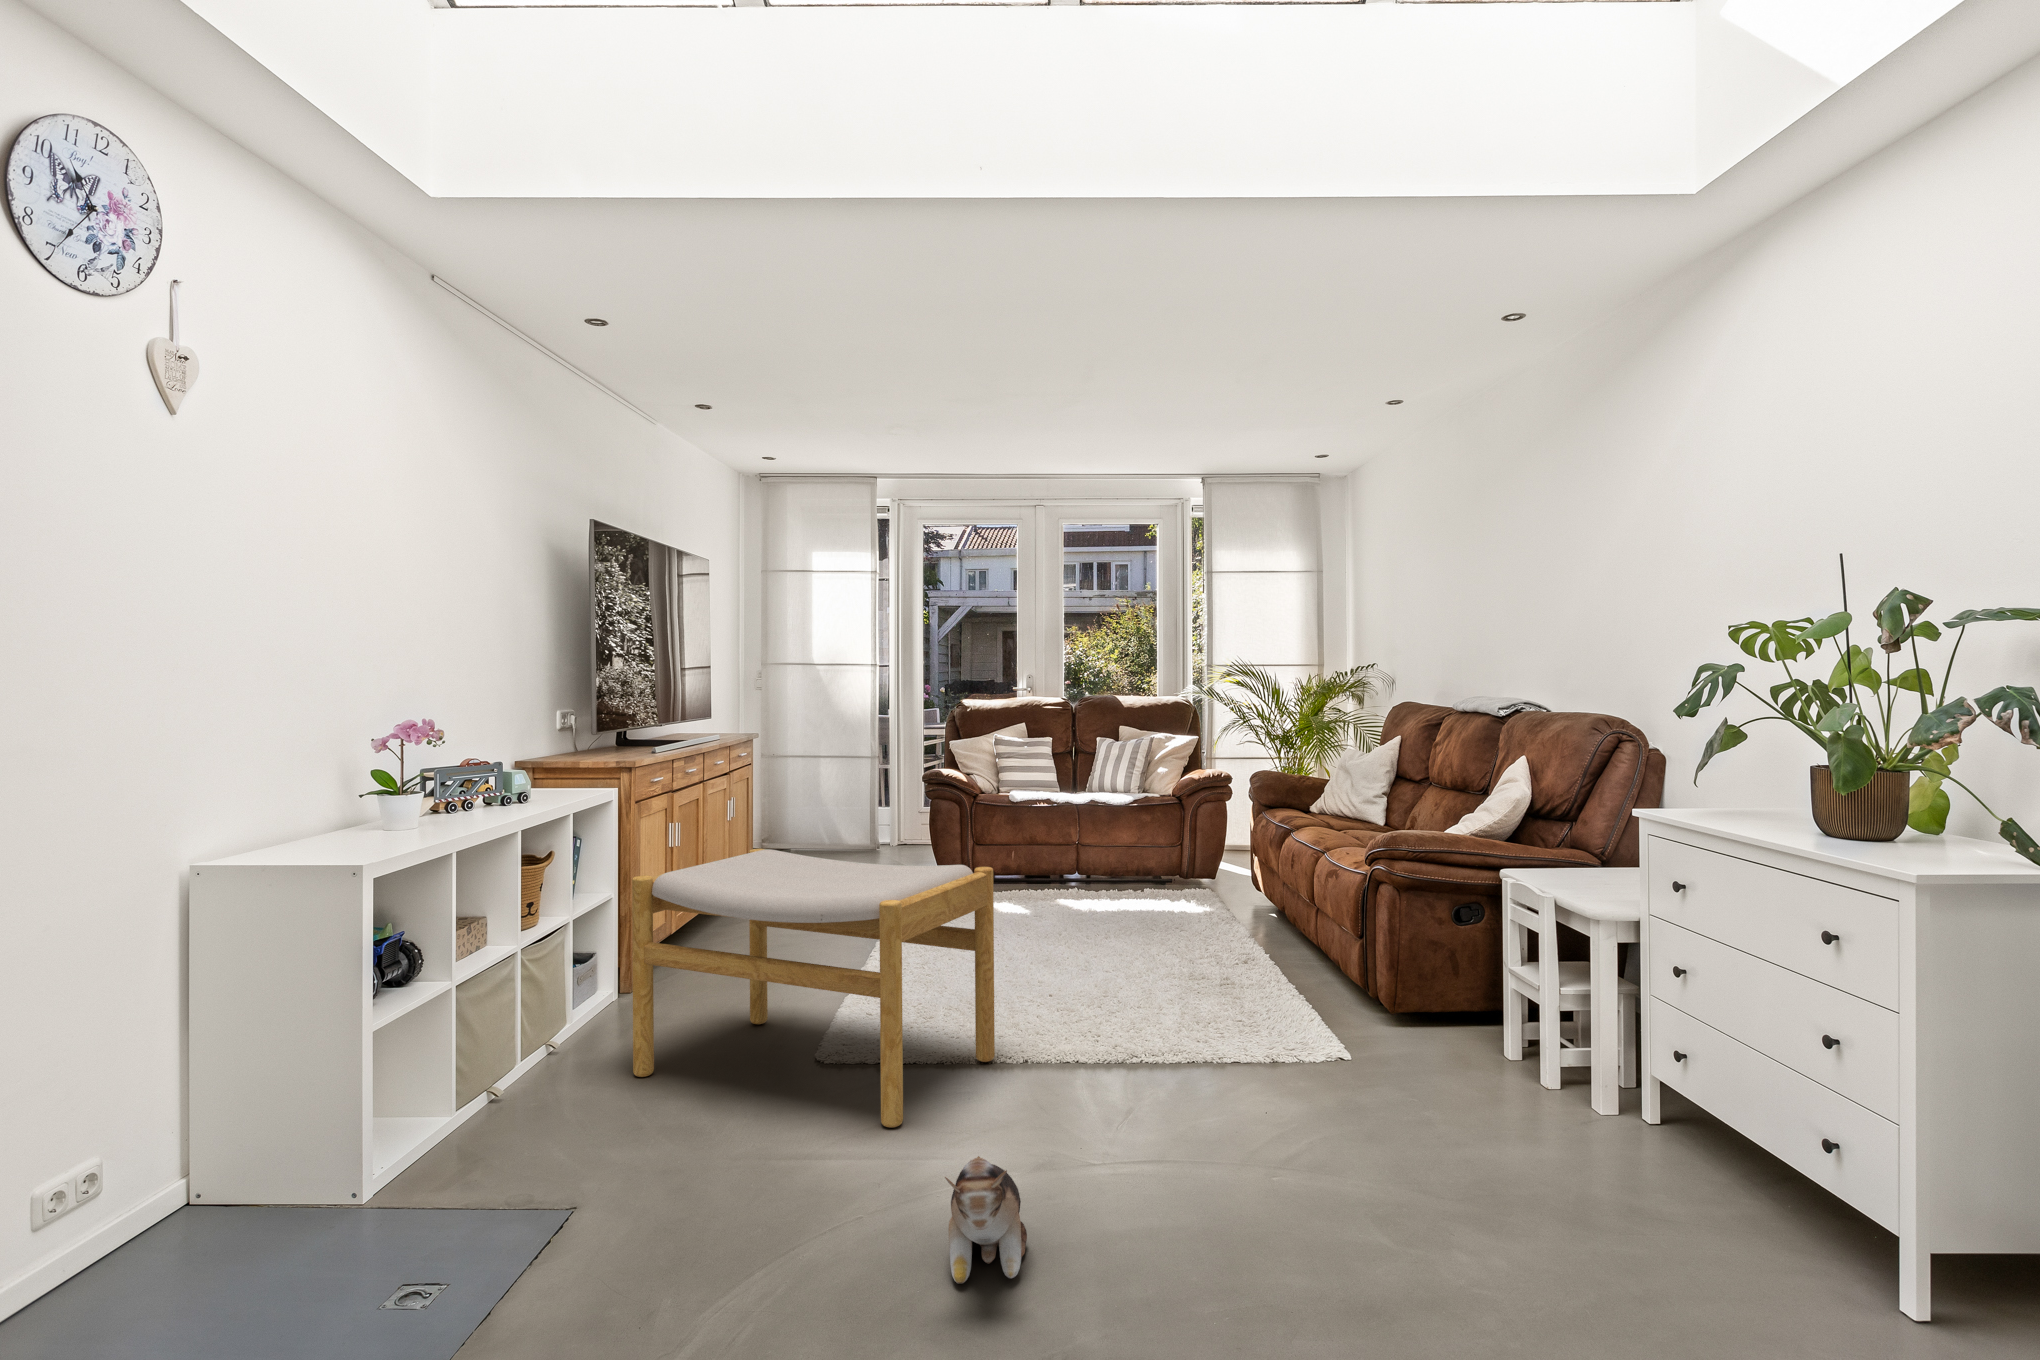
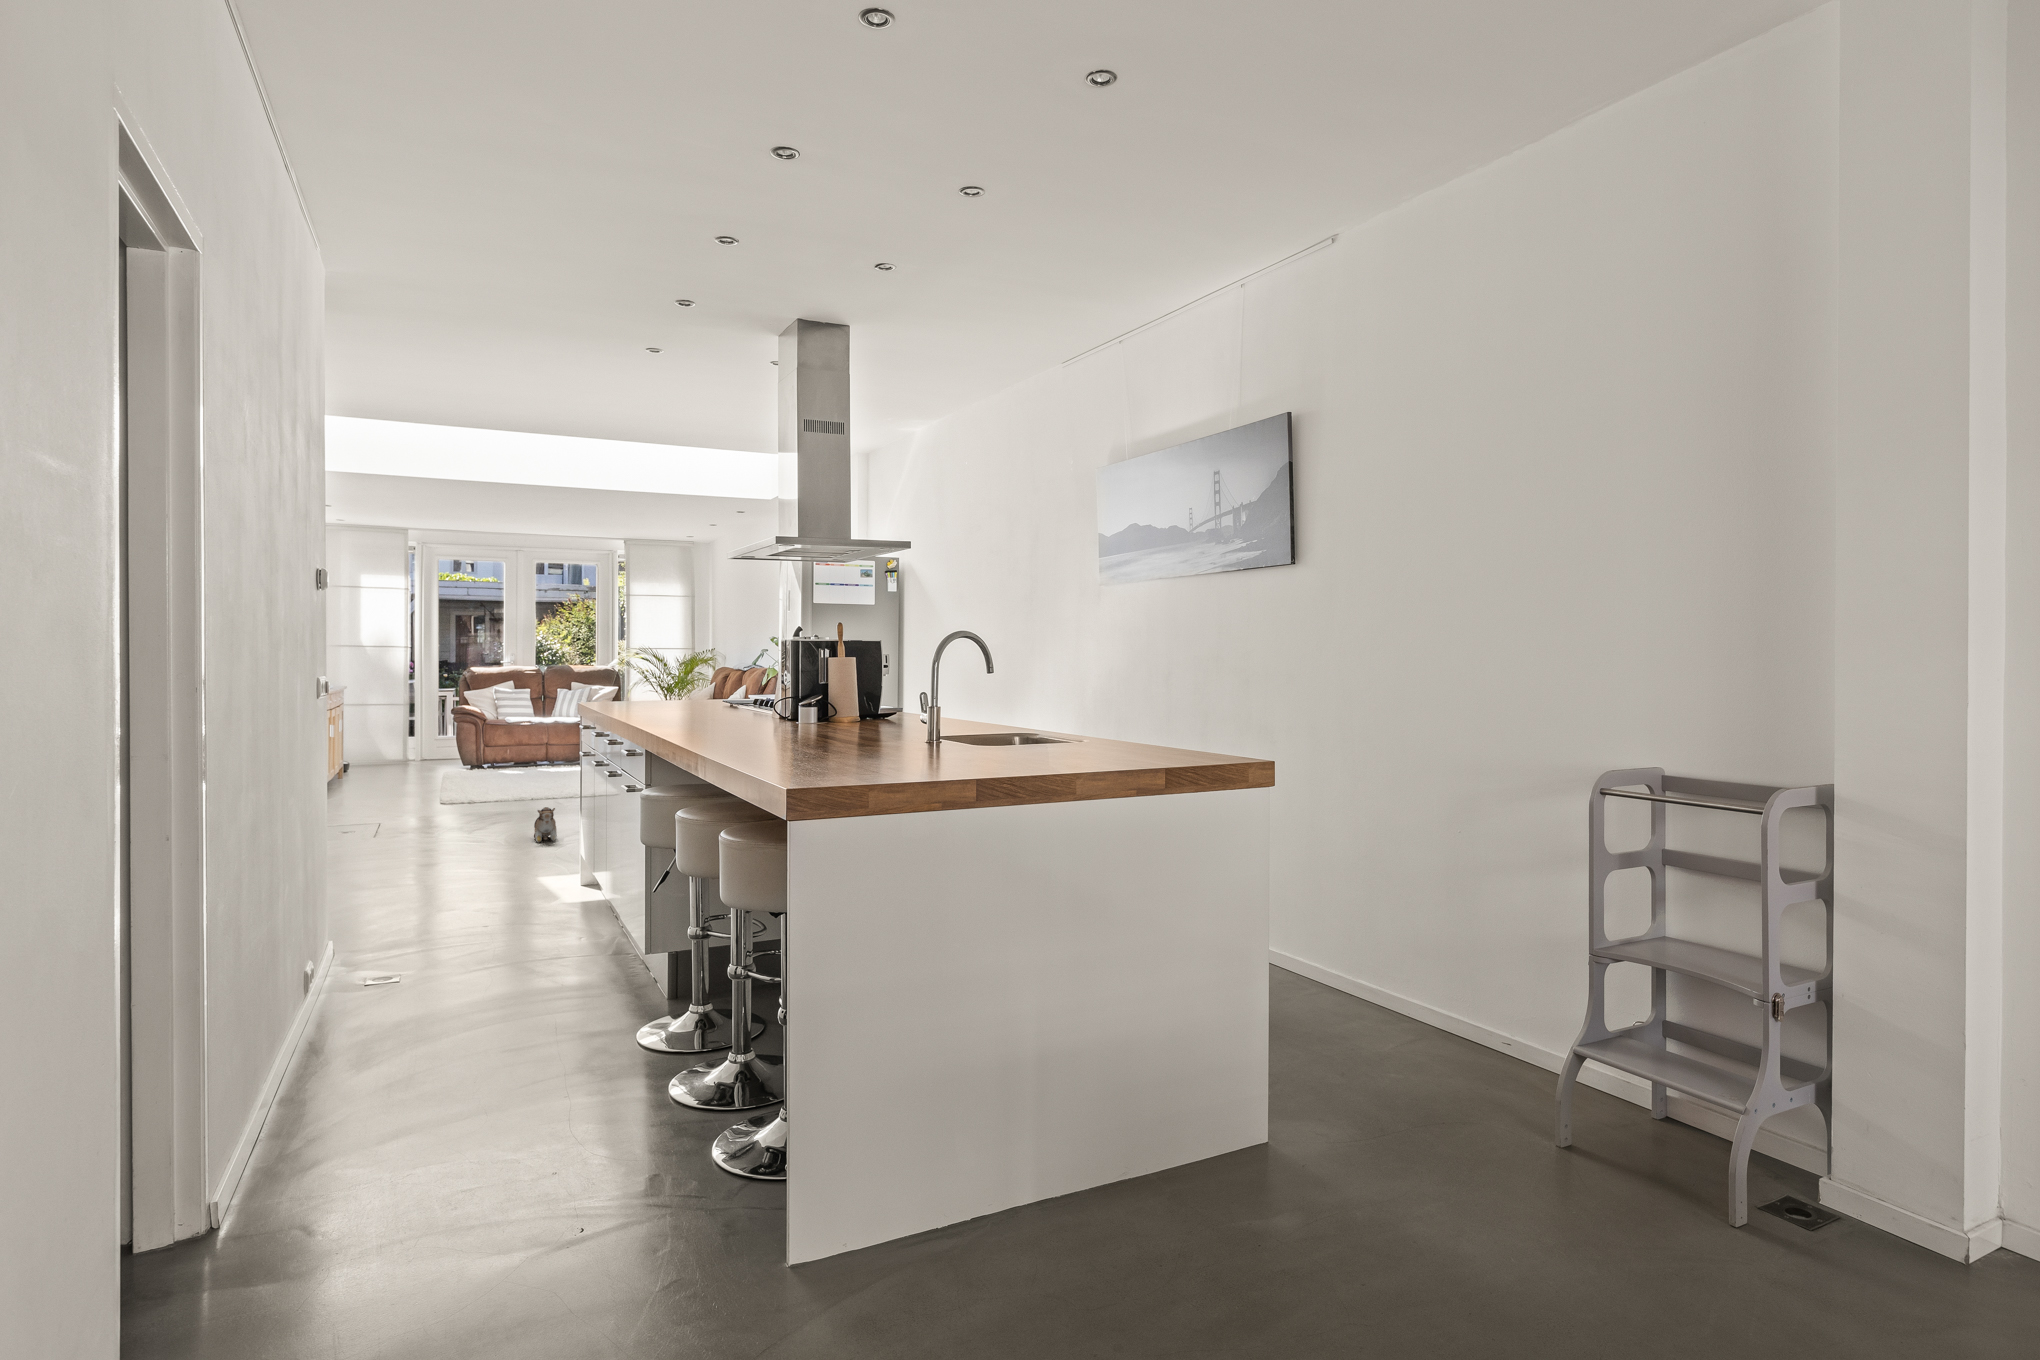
footstool: present [632,849,995,1128] -> none [376,737,531,826]

